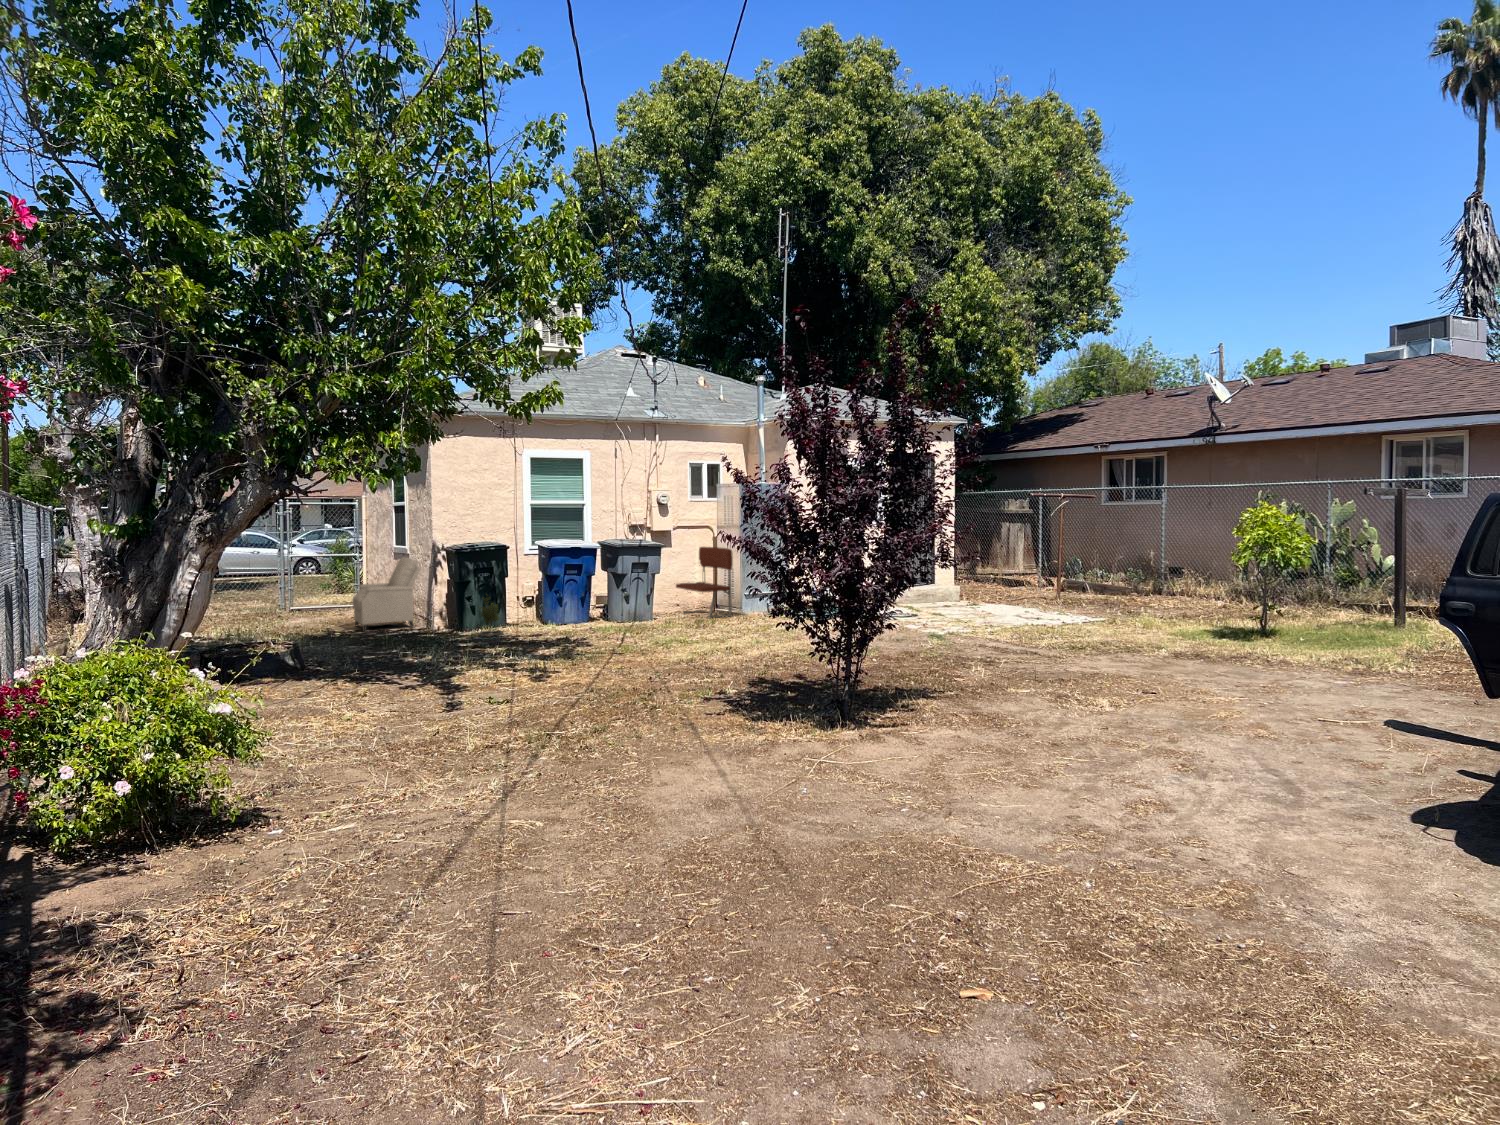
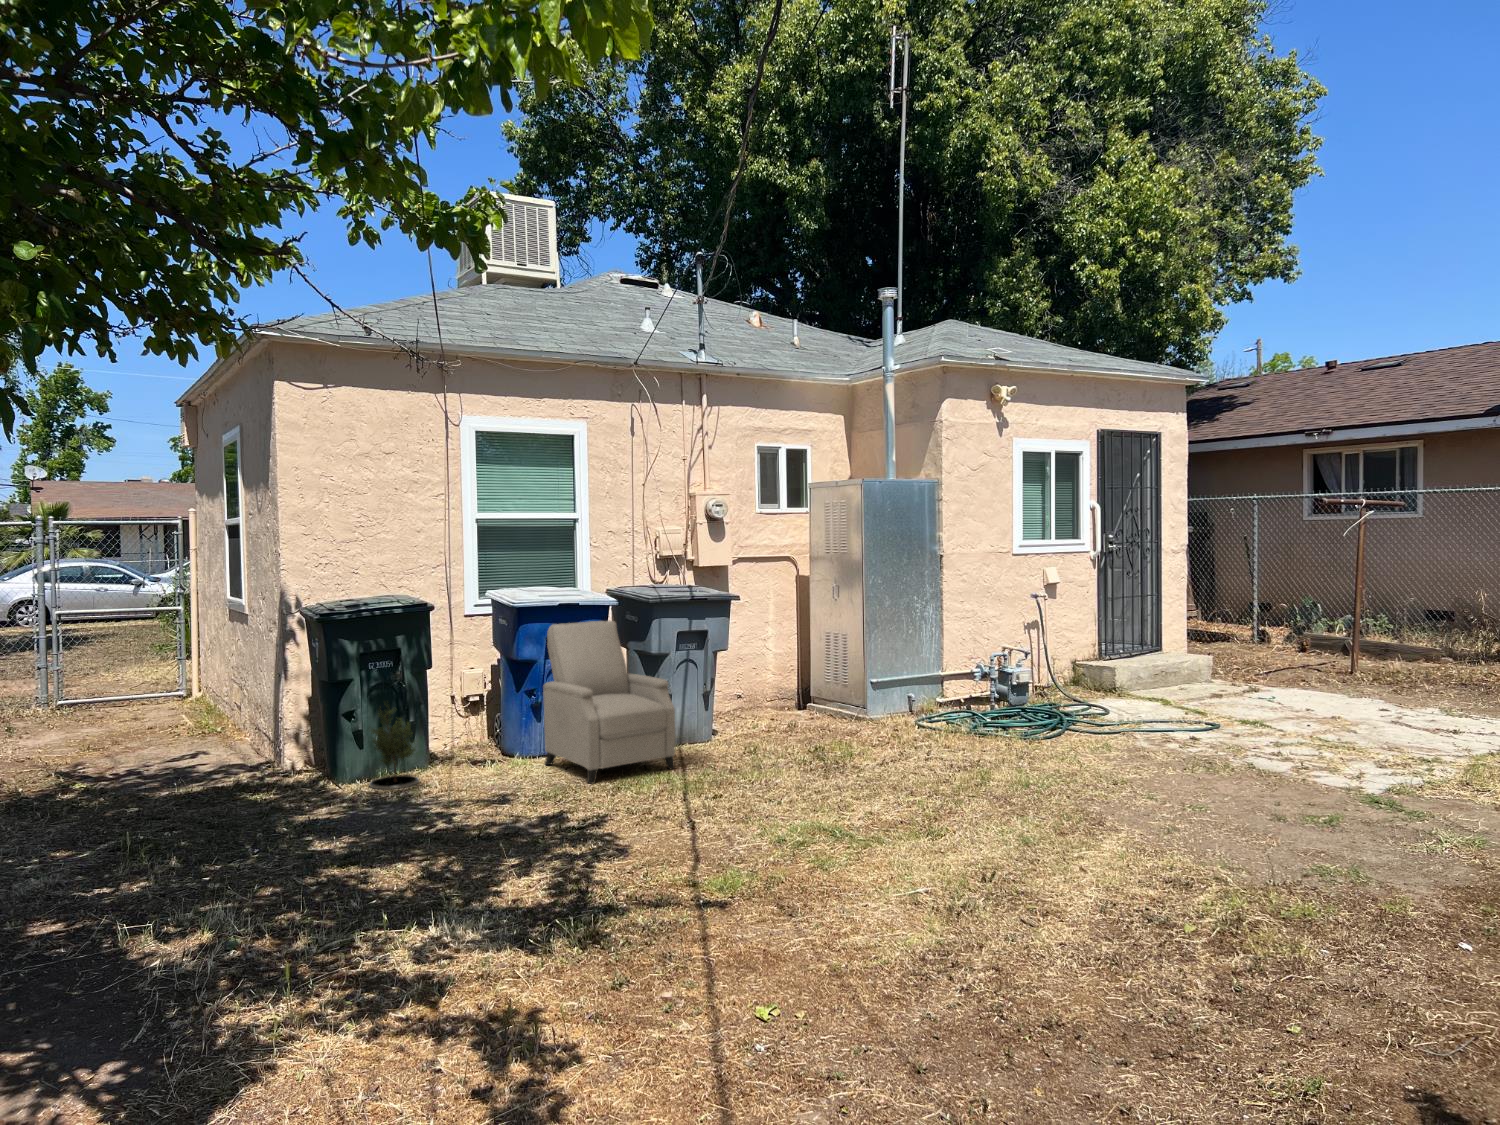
bench: present [676,547,733,618] -> none [737,595,852,730]
chair: present [352,557,420,631] -> present [543,621,675,784]

